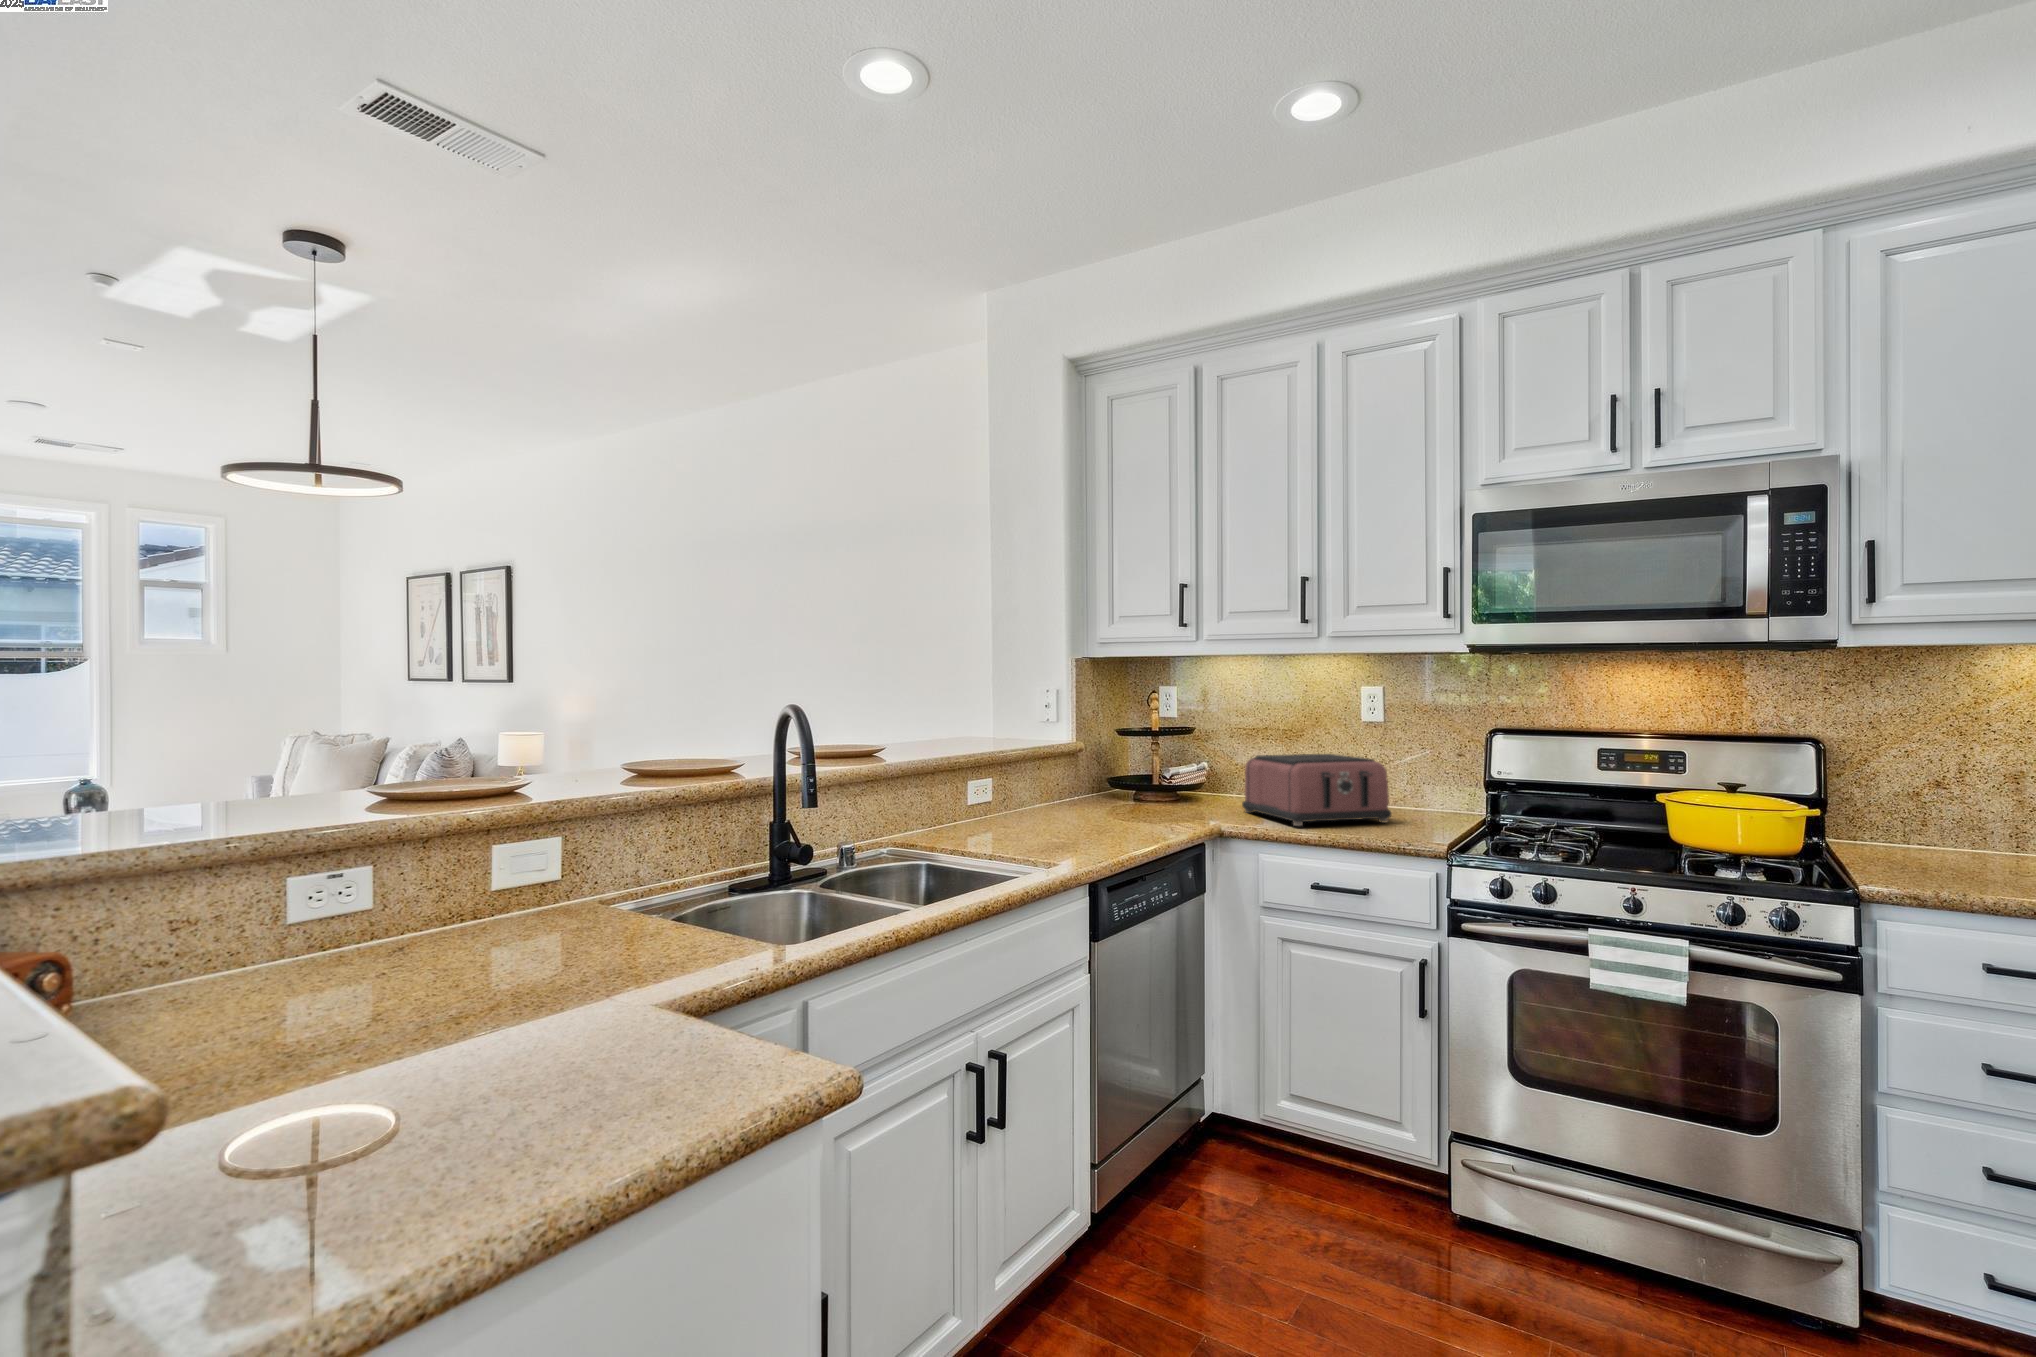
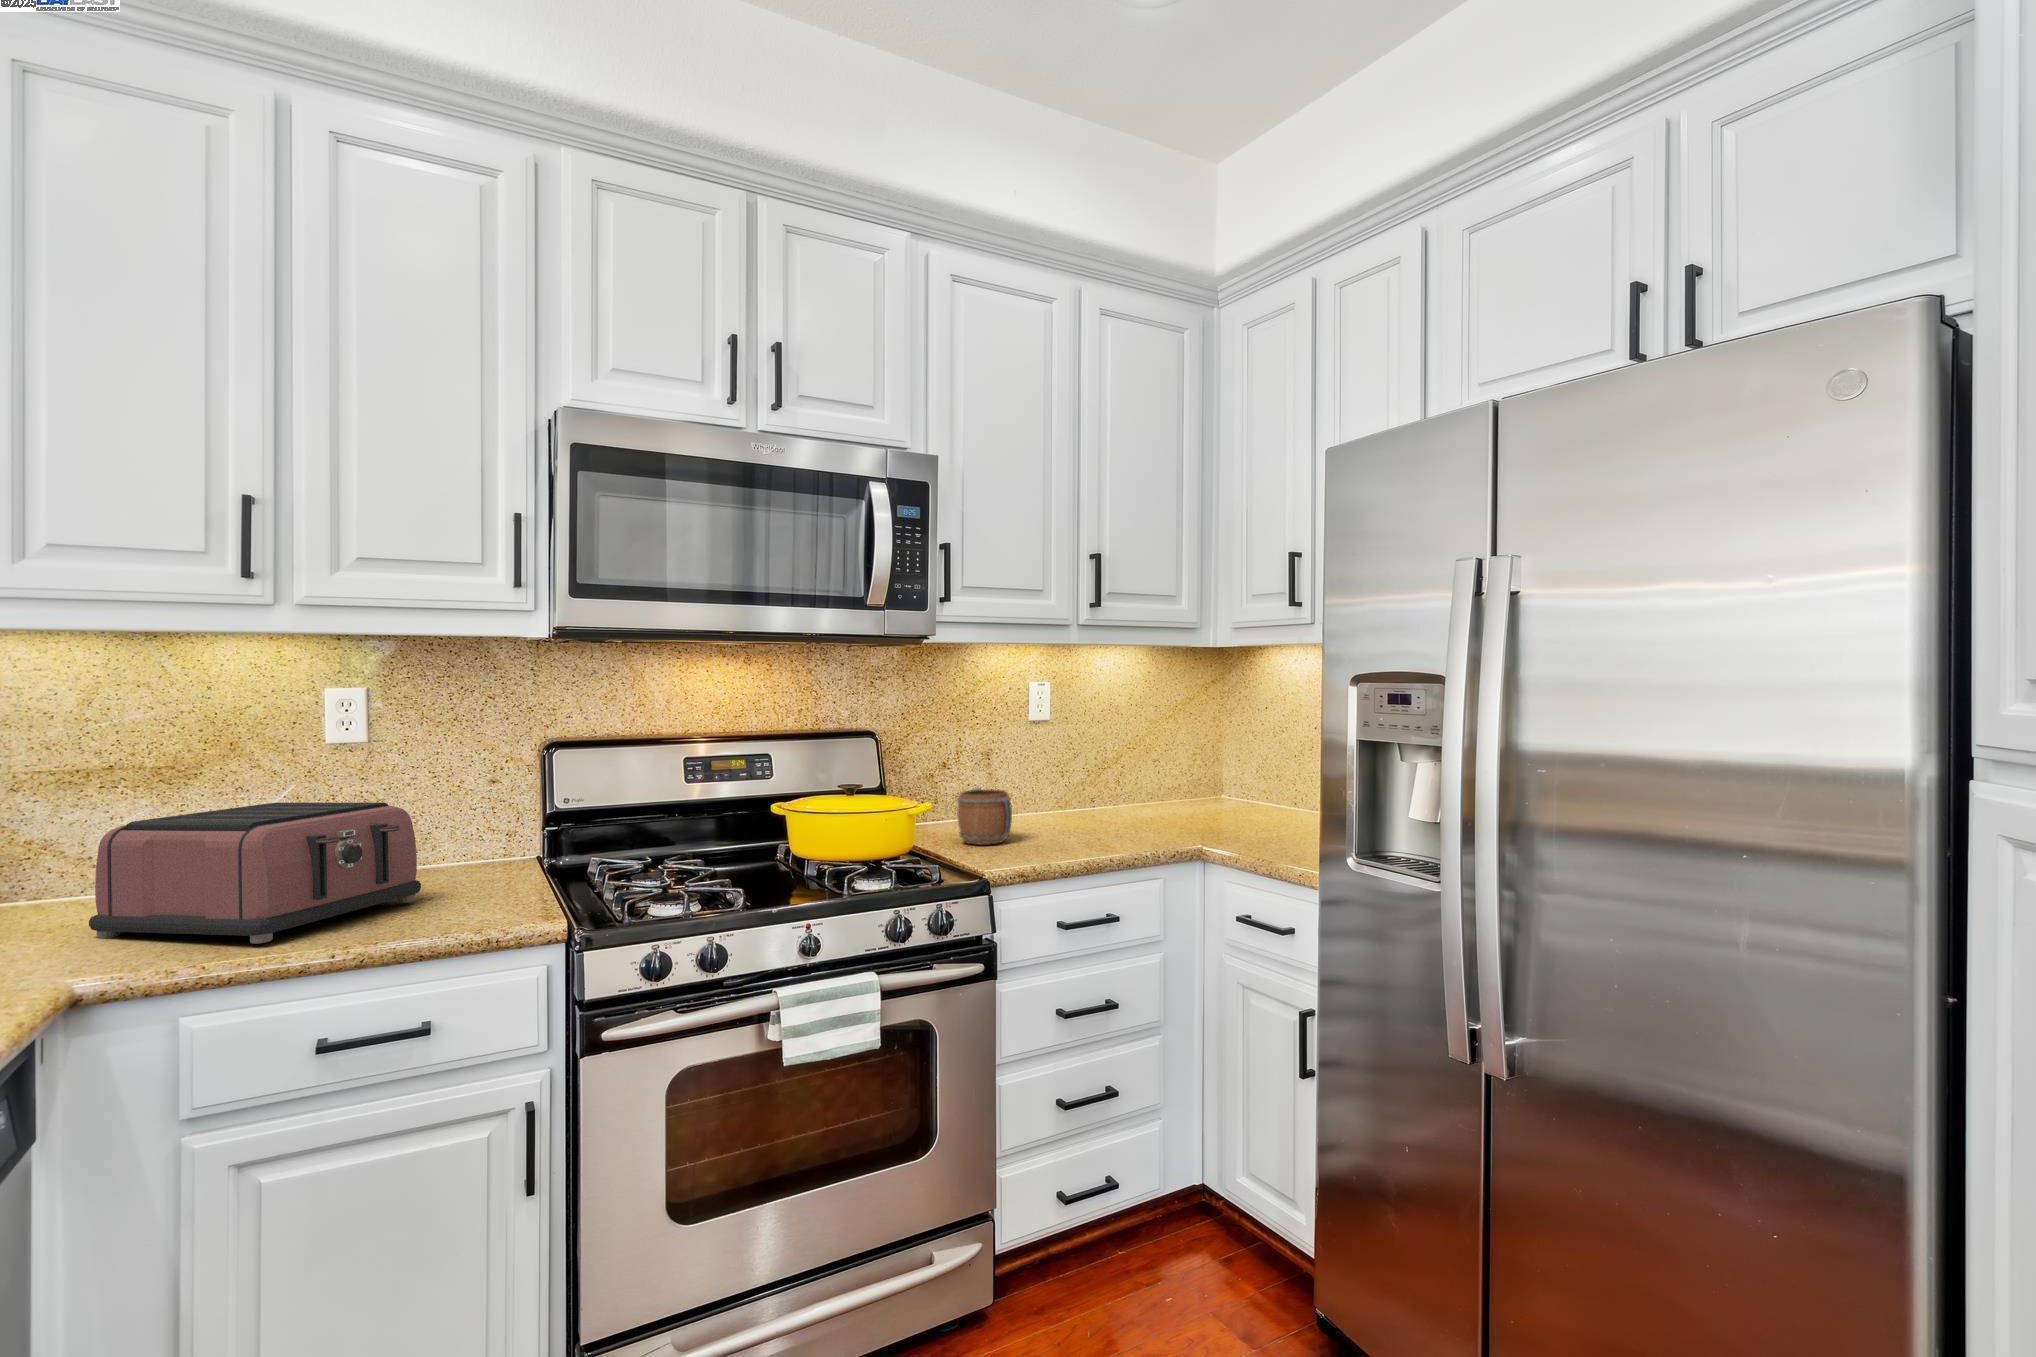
mug: none [1903,810,1984,873] -> present [957,787,1012,845]

